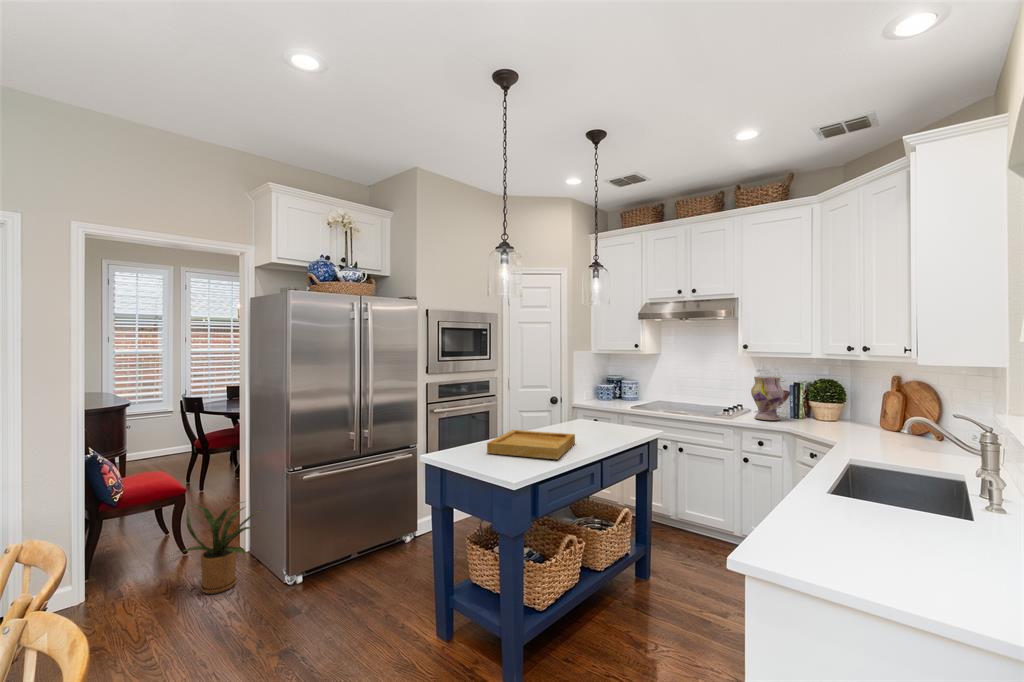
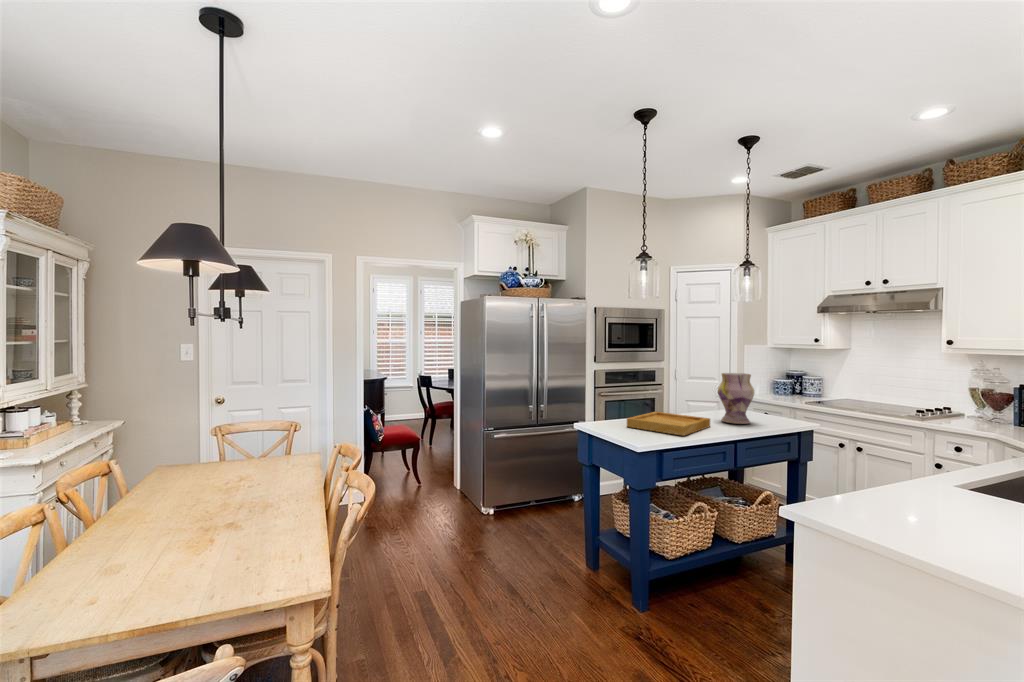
vase: present [751,376,784,420] -> present [718,373,754,424]
house plant: present [184,502,261,594] -> none [418,449,471,512]

